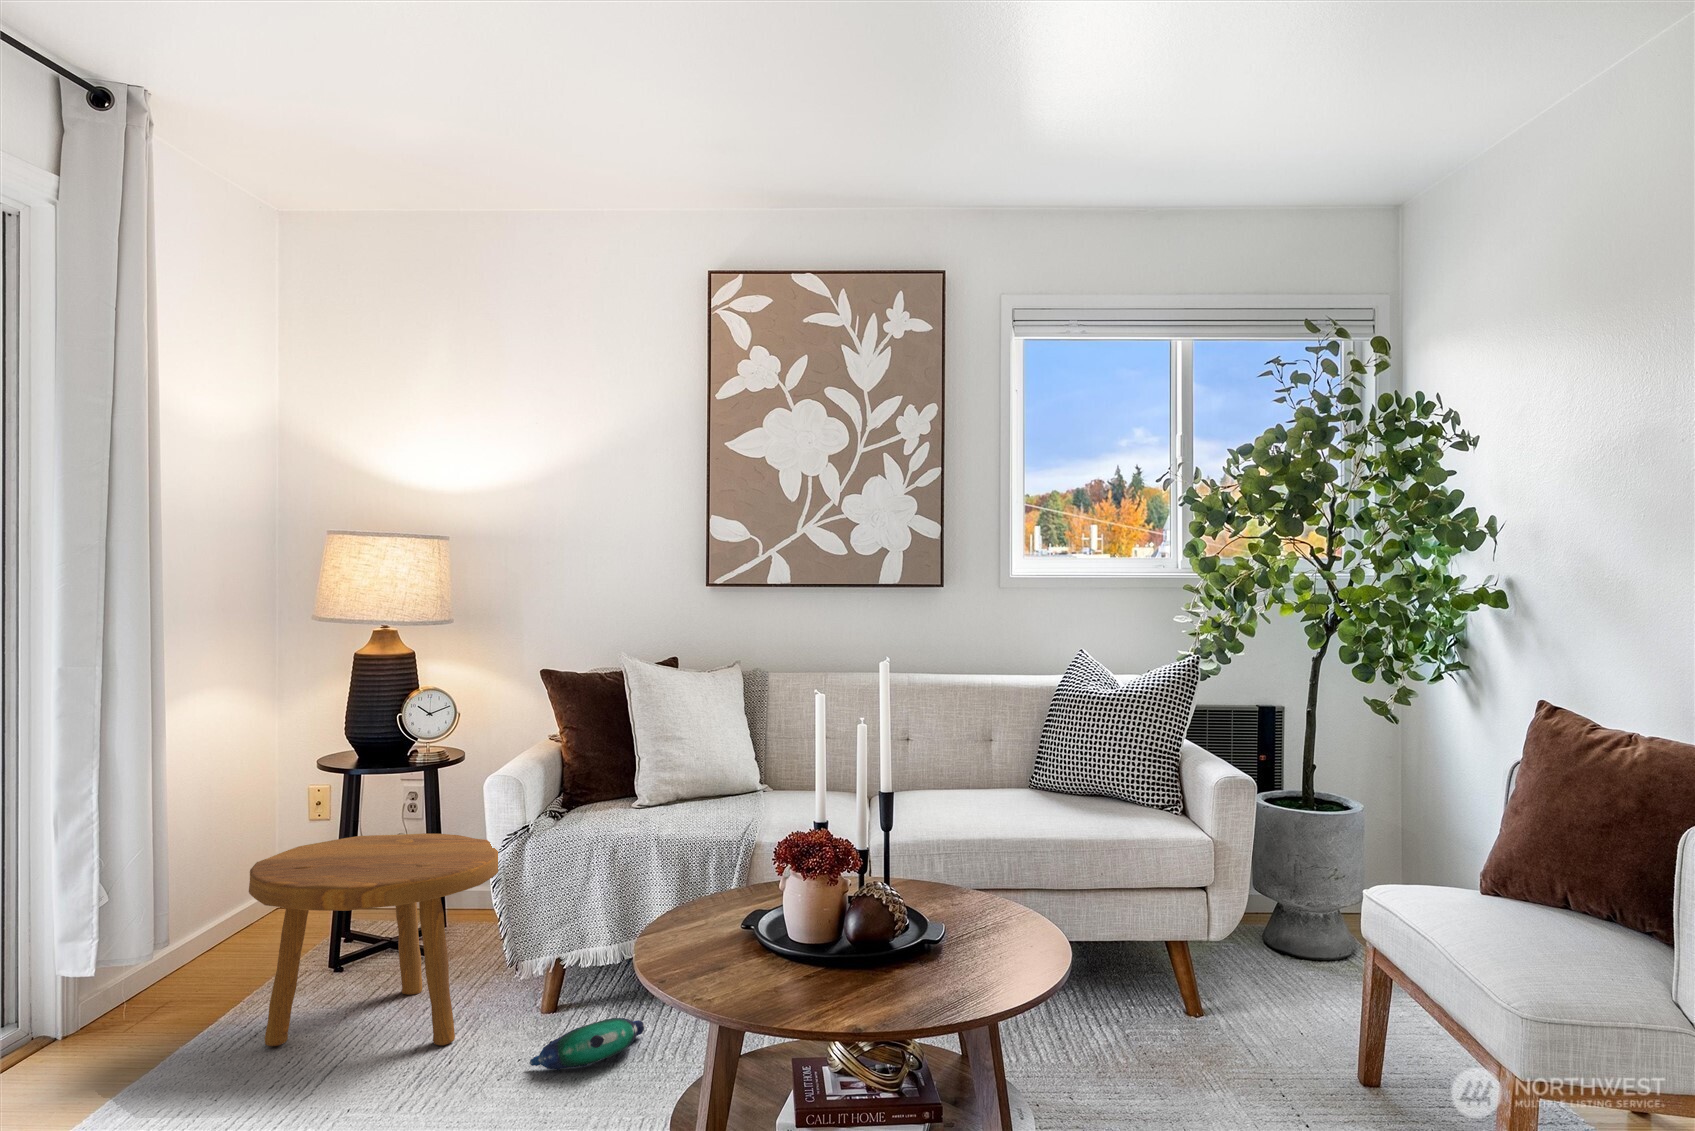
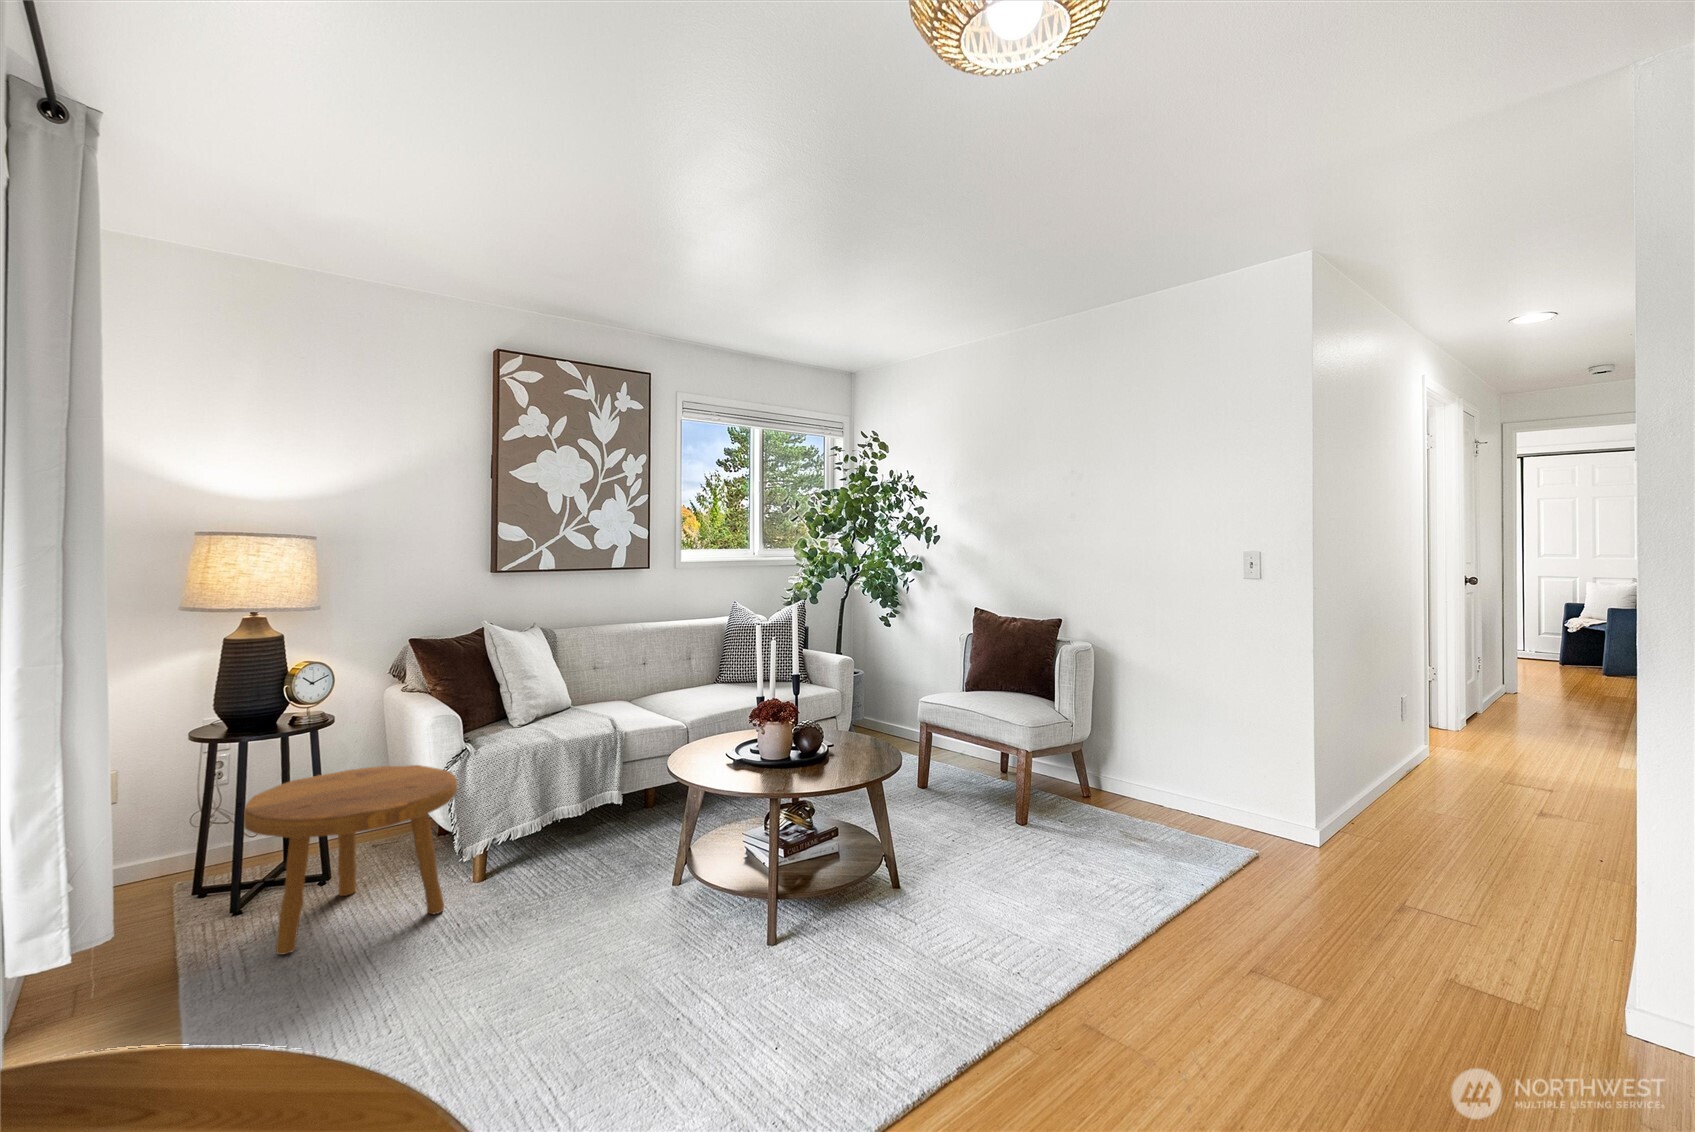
plush toy: present [530,1018,645,1071] -> none [529,860,588,904]

